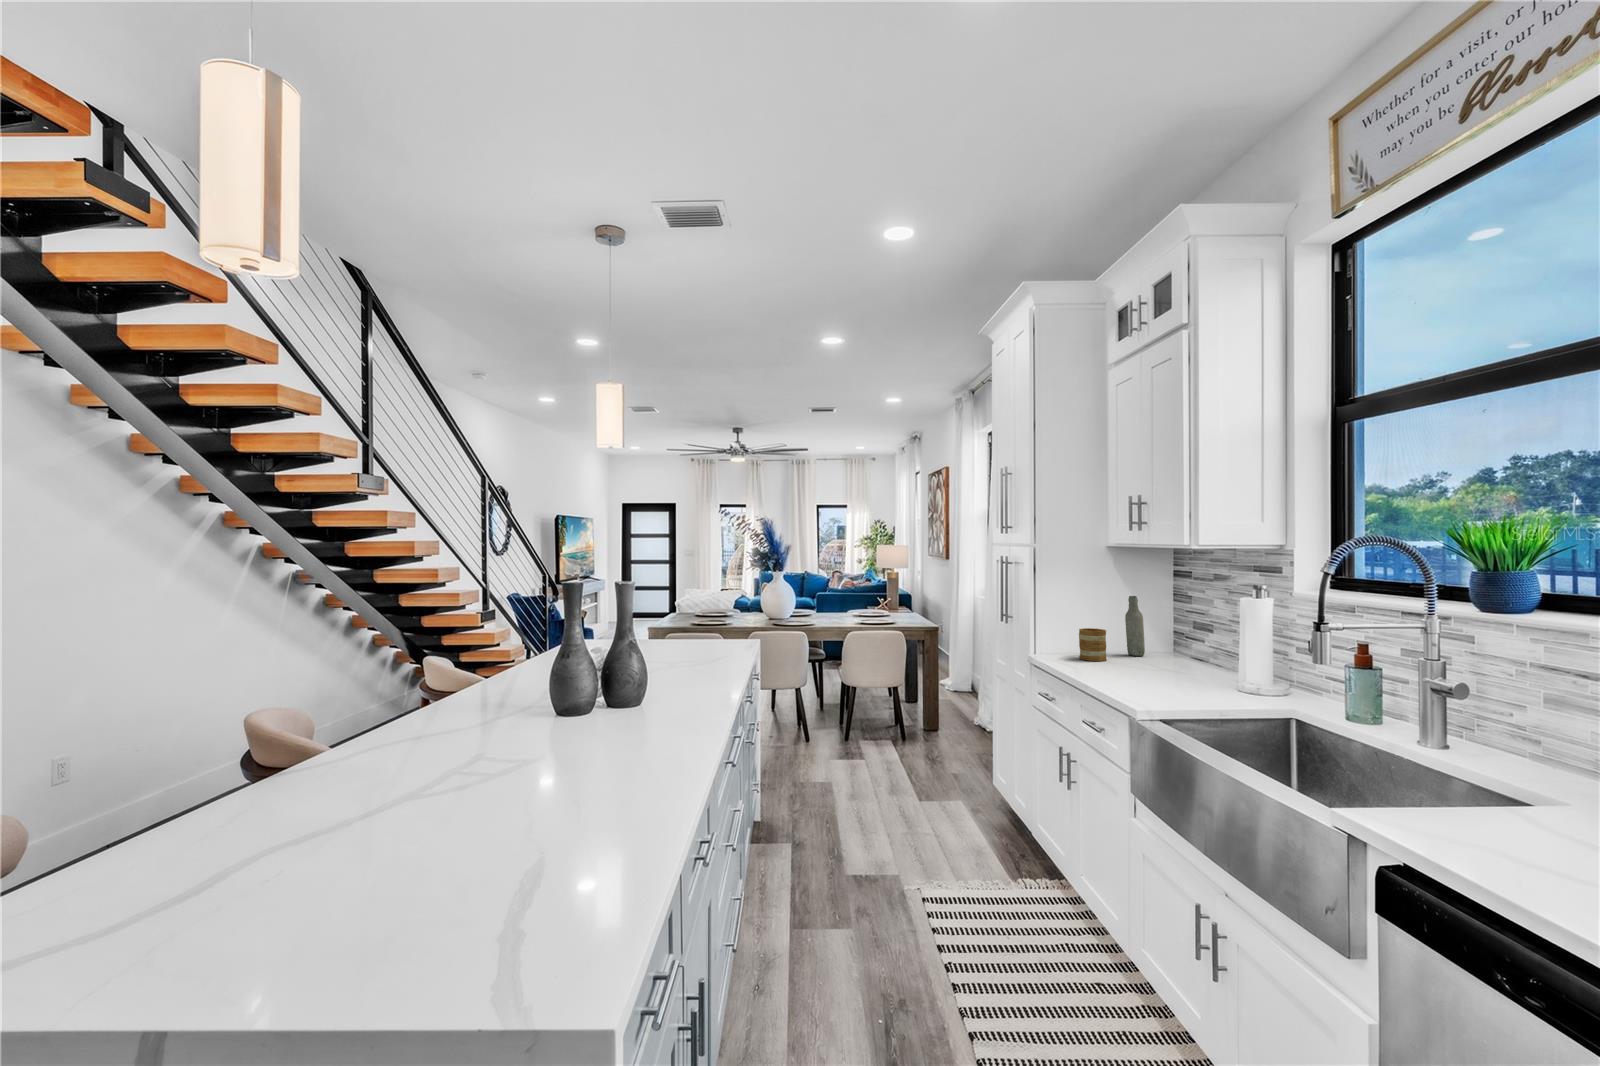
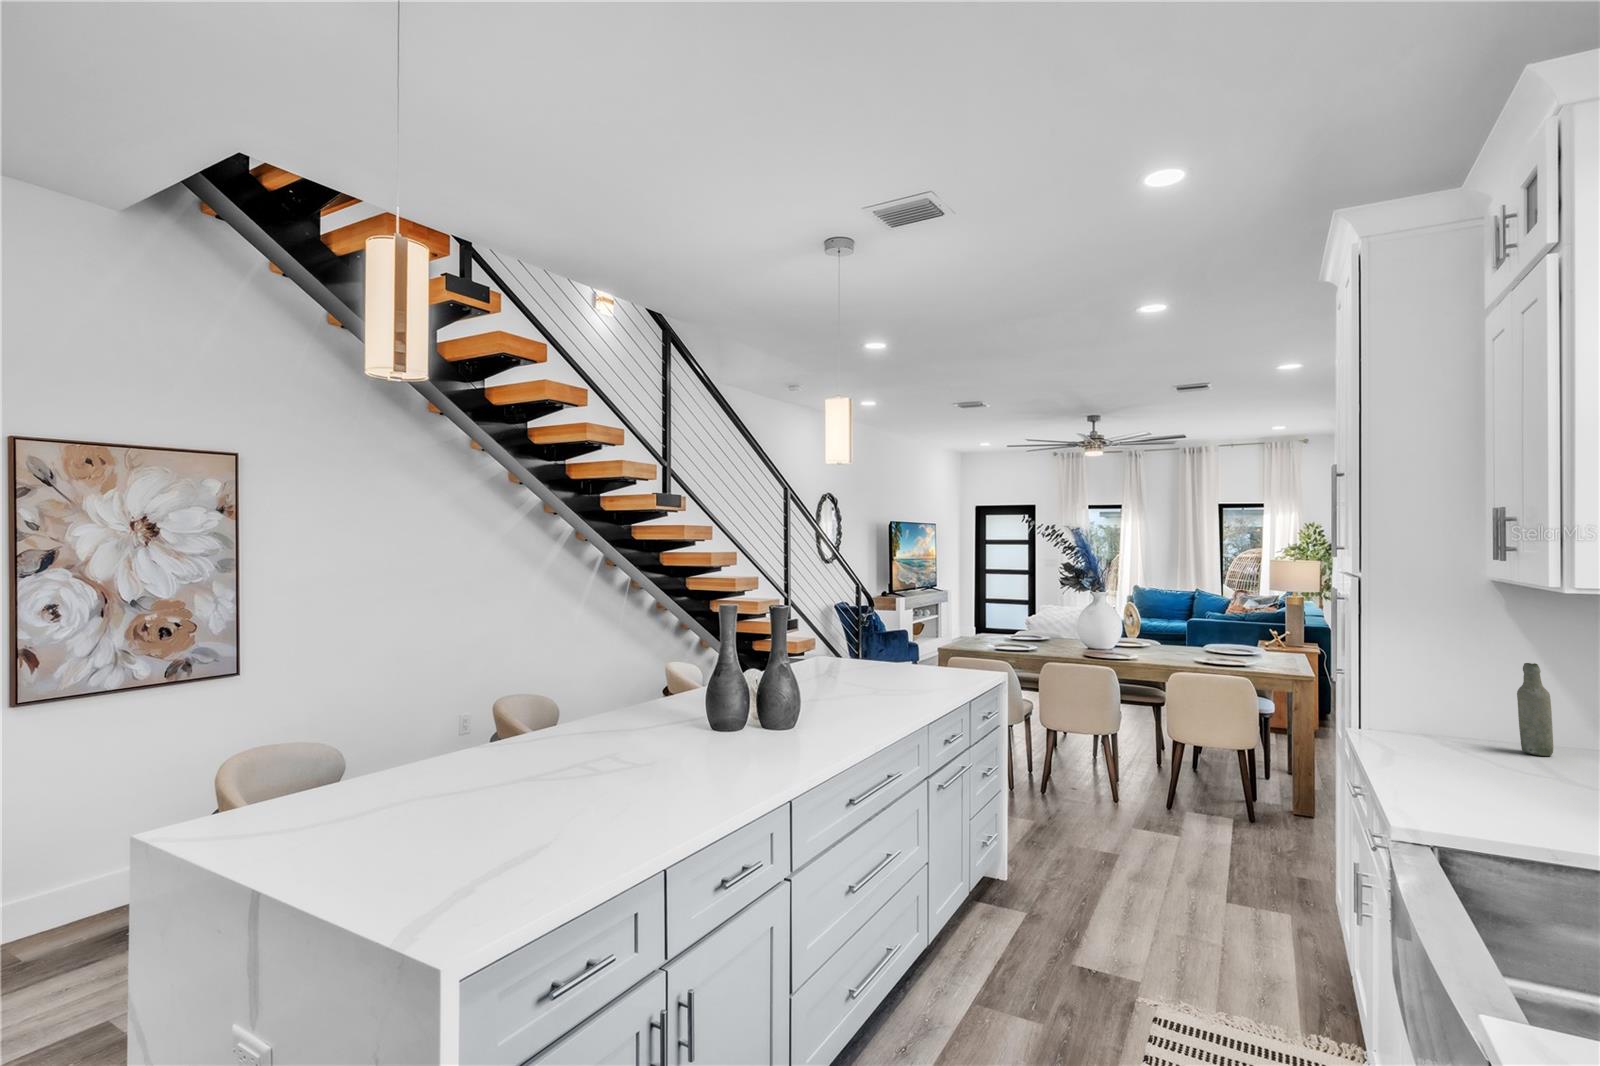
mug: present [1079,628,1107,661] -> none [1421,704,1468,755]

